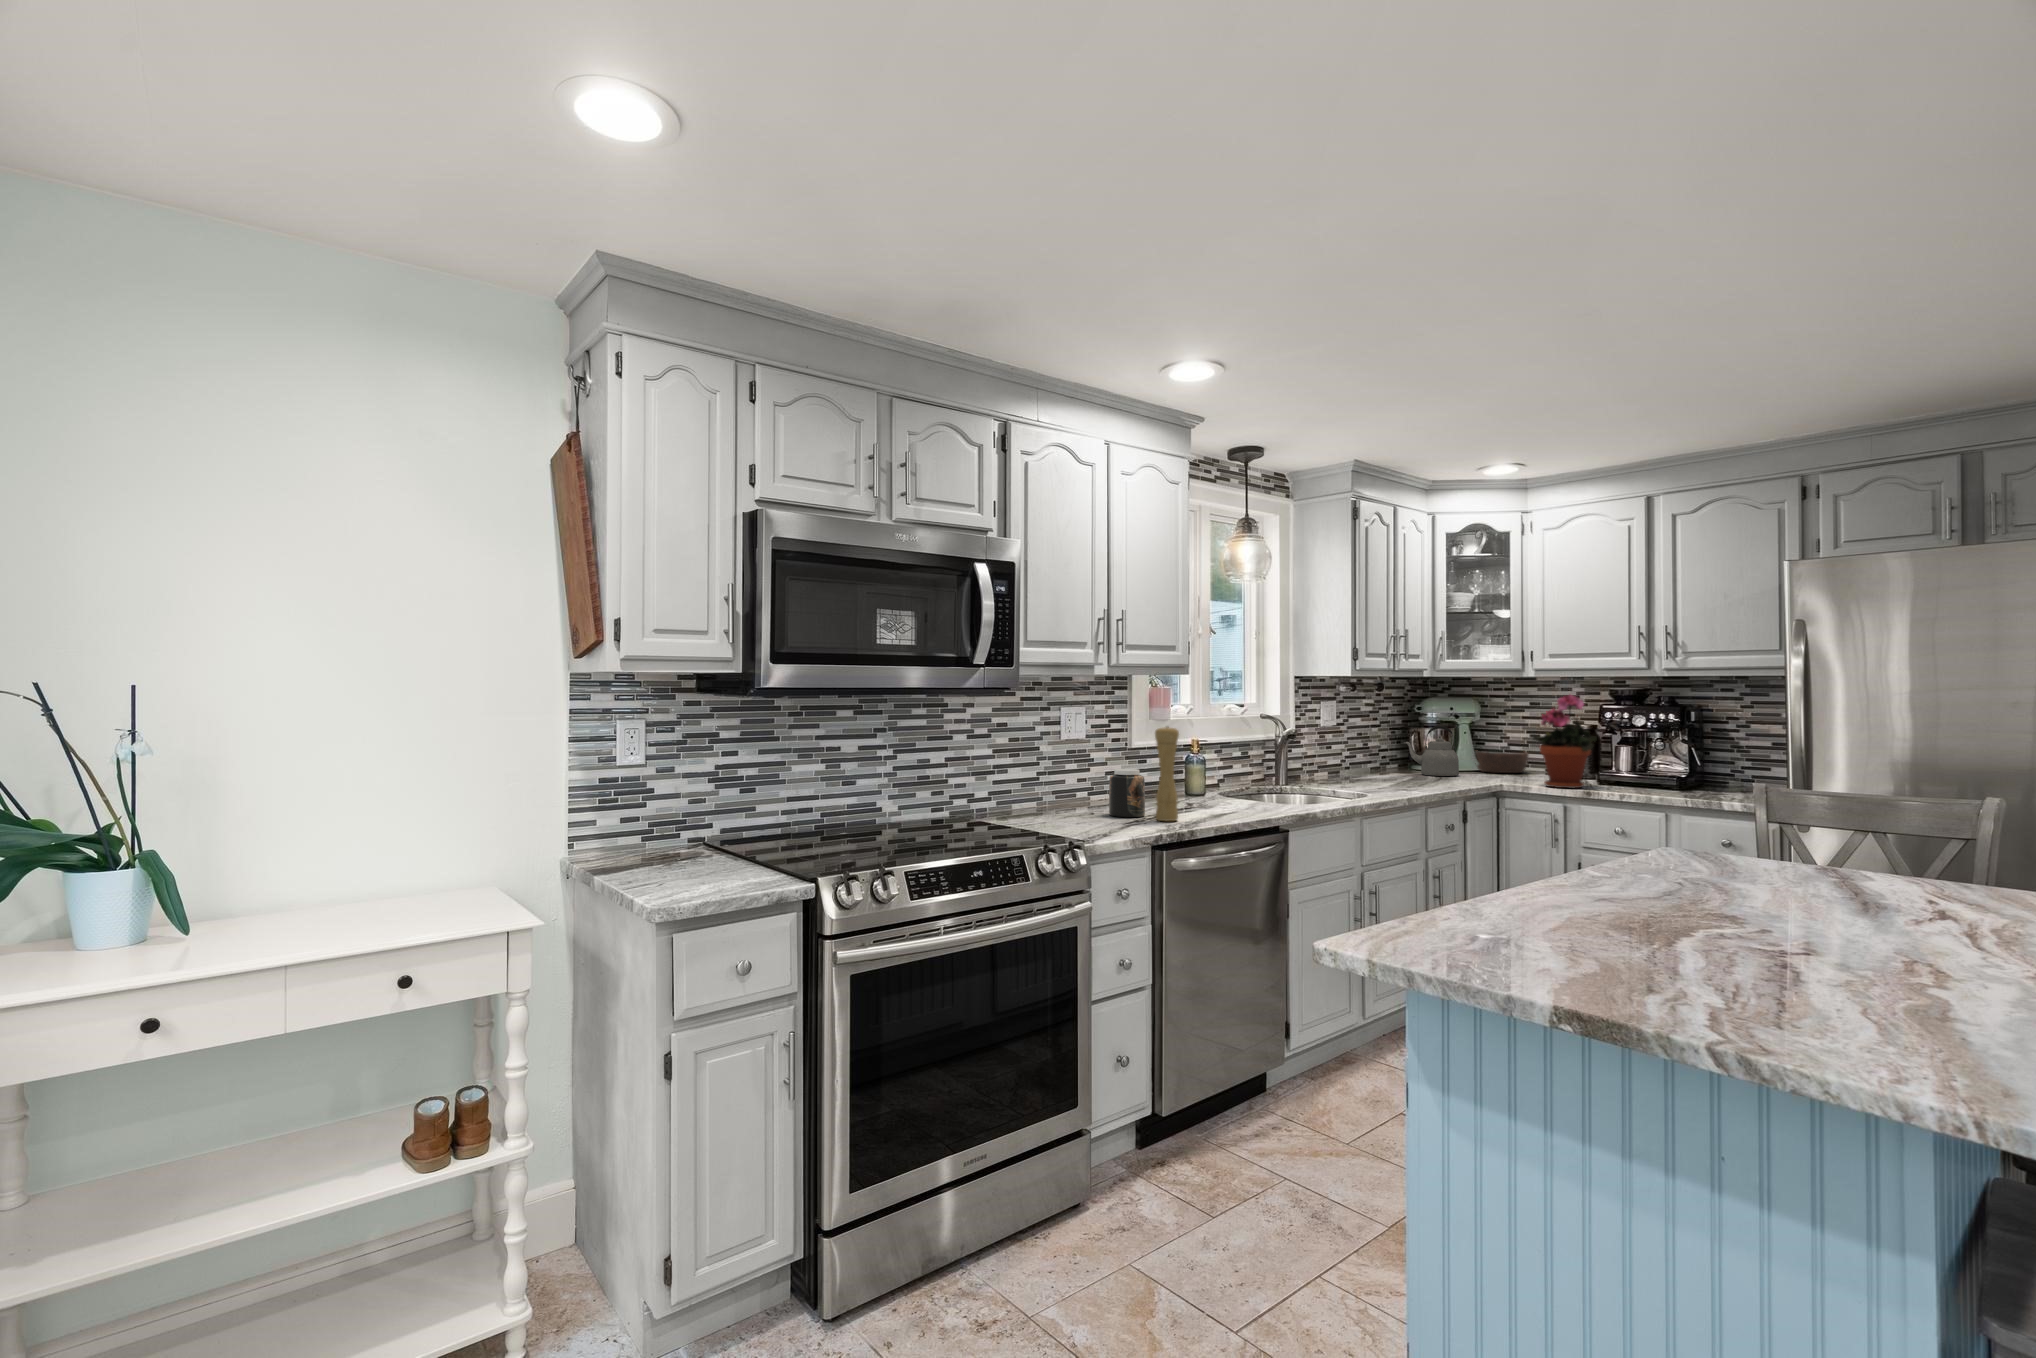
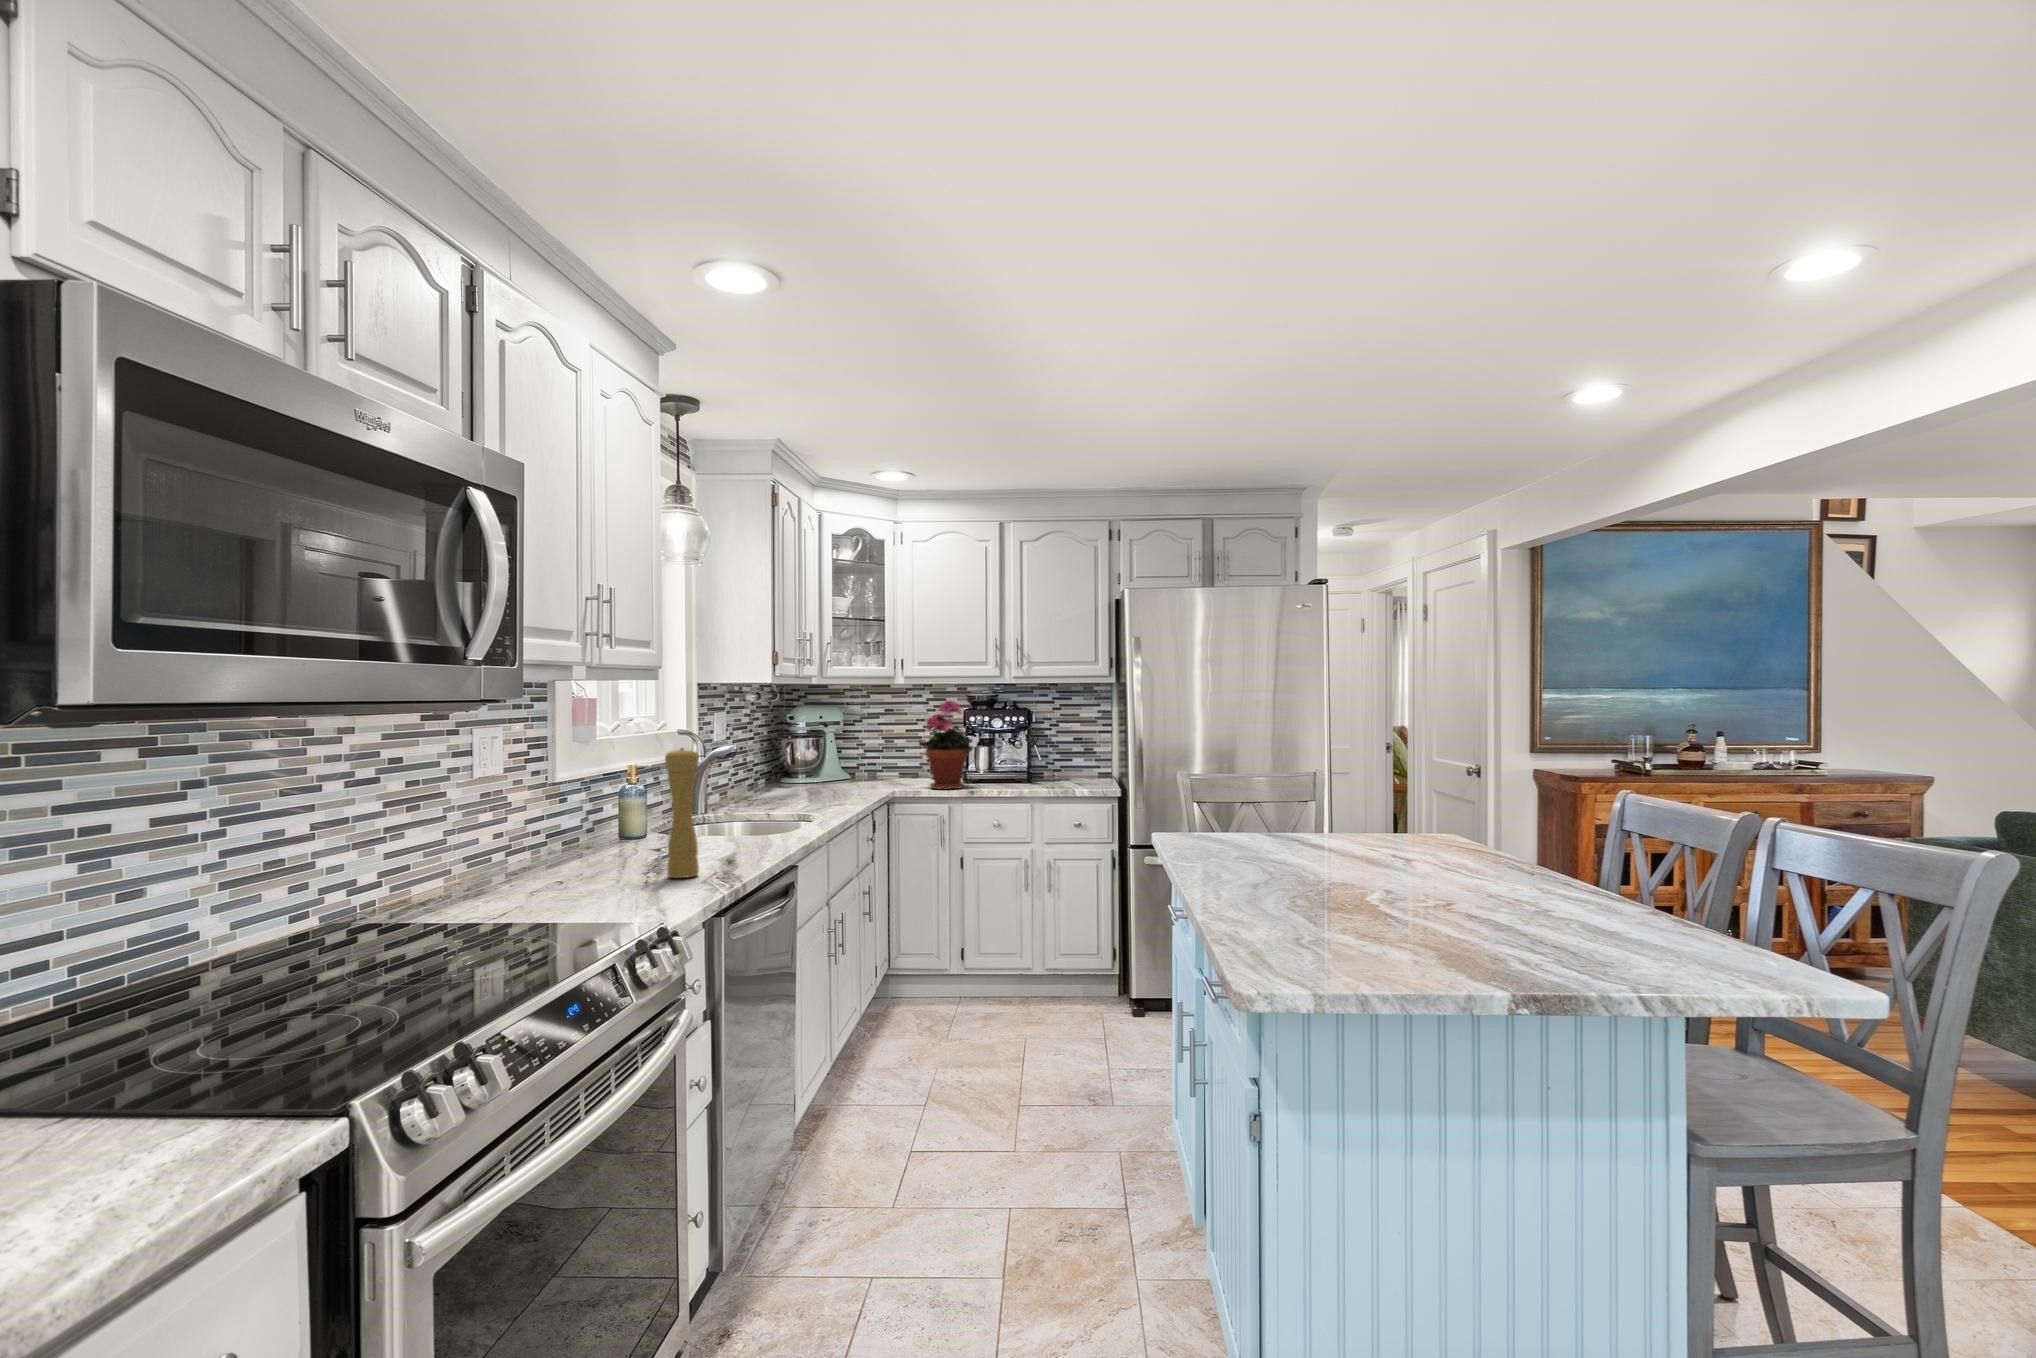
kettle: present [1404,726,1459,776] -> none [783,735,838,788]
wooden bowl: present [1476,752,1529,773] -> none [836,757,885,780]
jar: present [1109,769,1145,817] -> none [584,811,639,881]

